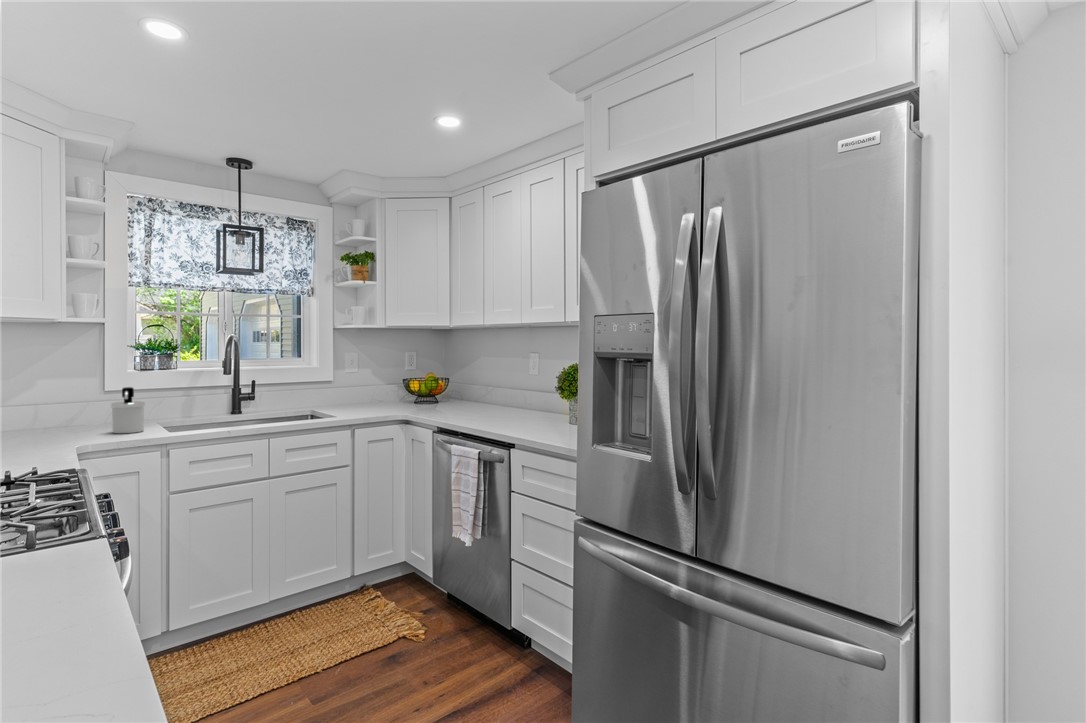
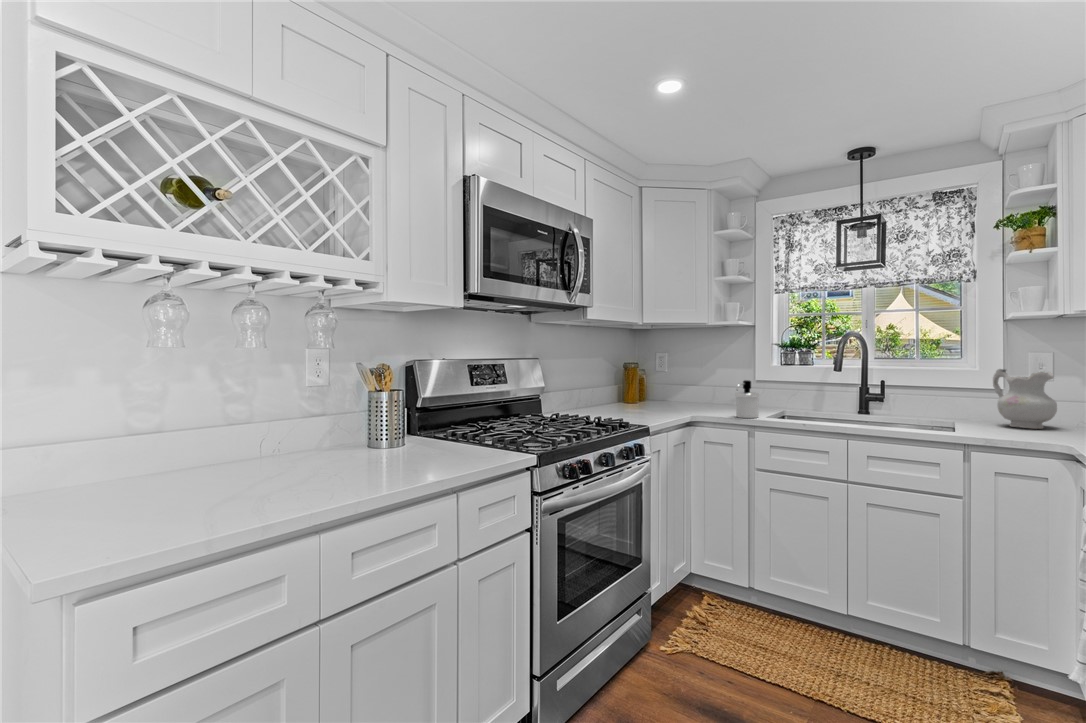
ceramic pitcher: none [347,368,385,411] -> present [993,369,1057,429]

